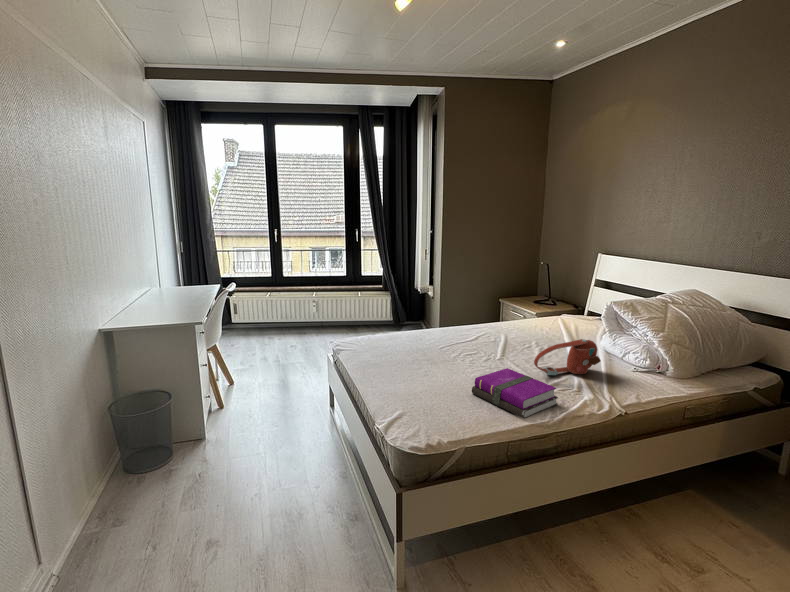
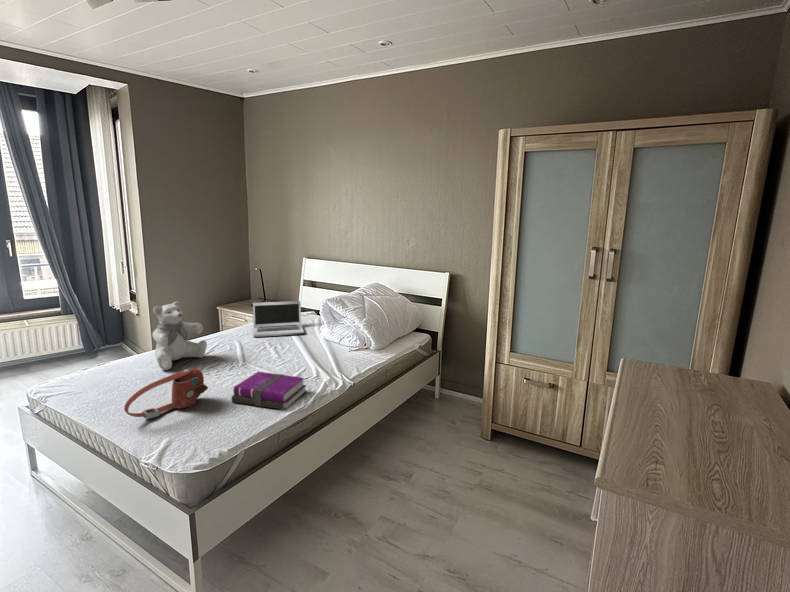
teddy bear: none [422,284,470,348] -> present [152,302,207,370]
laptop: none [521,297,582,339] -> present [253,301,304,337]
handbag: present [534,339,601,375] -> present [124,368,208,419]

